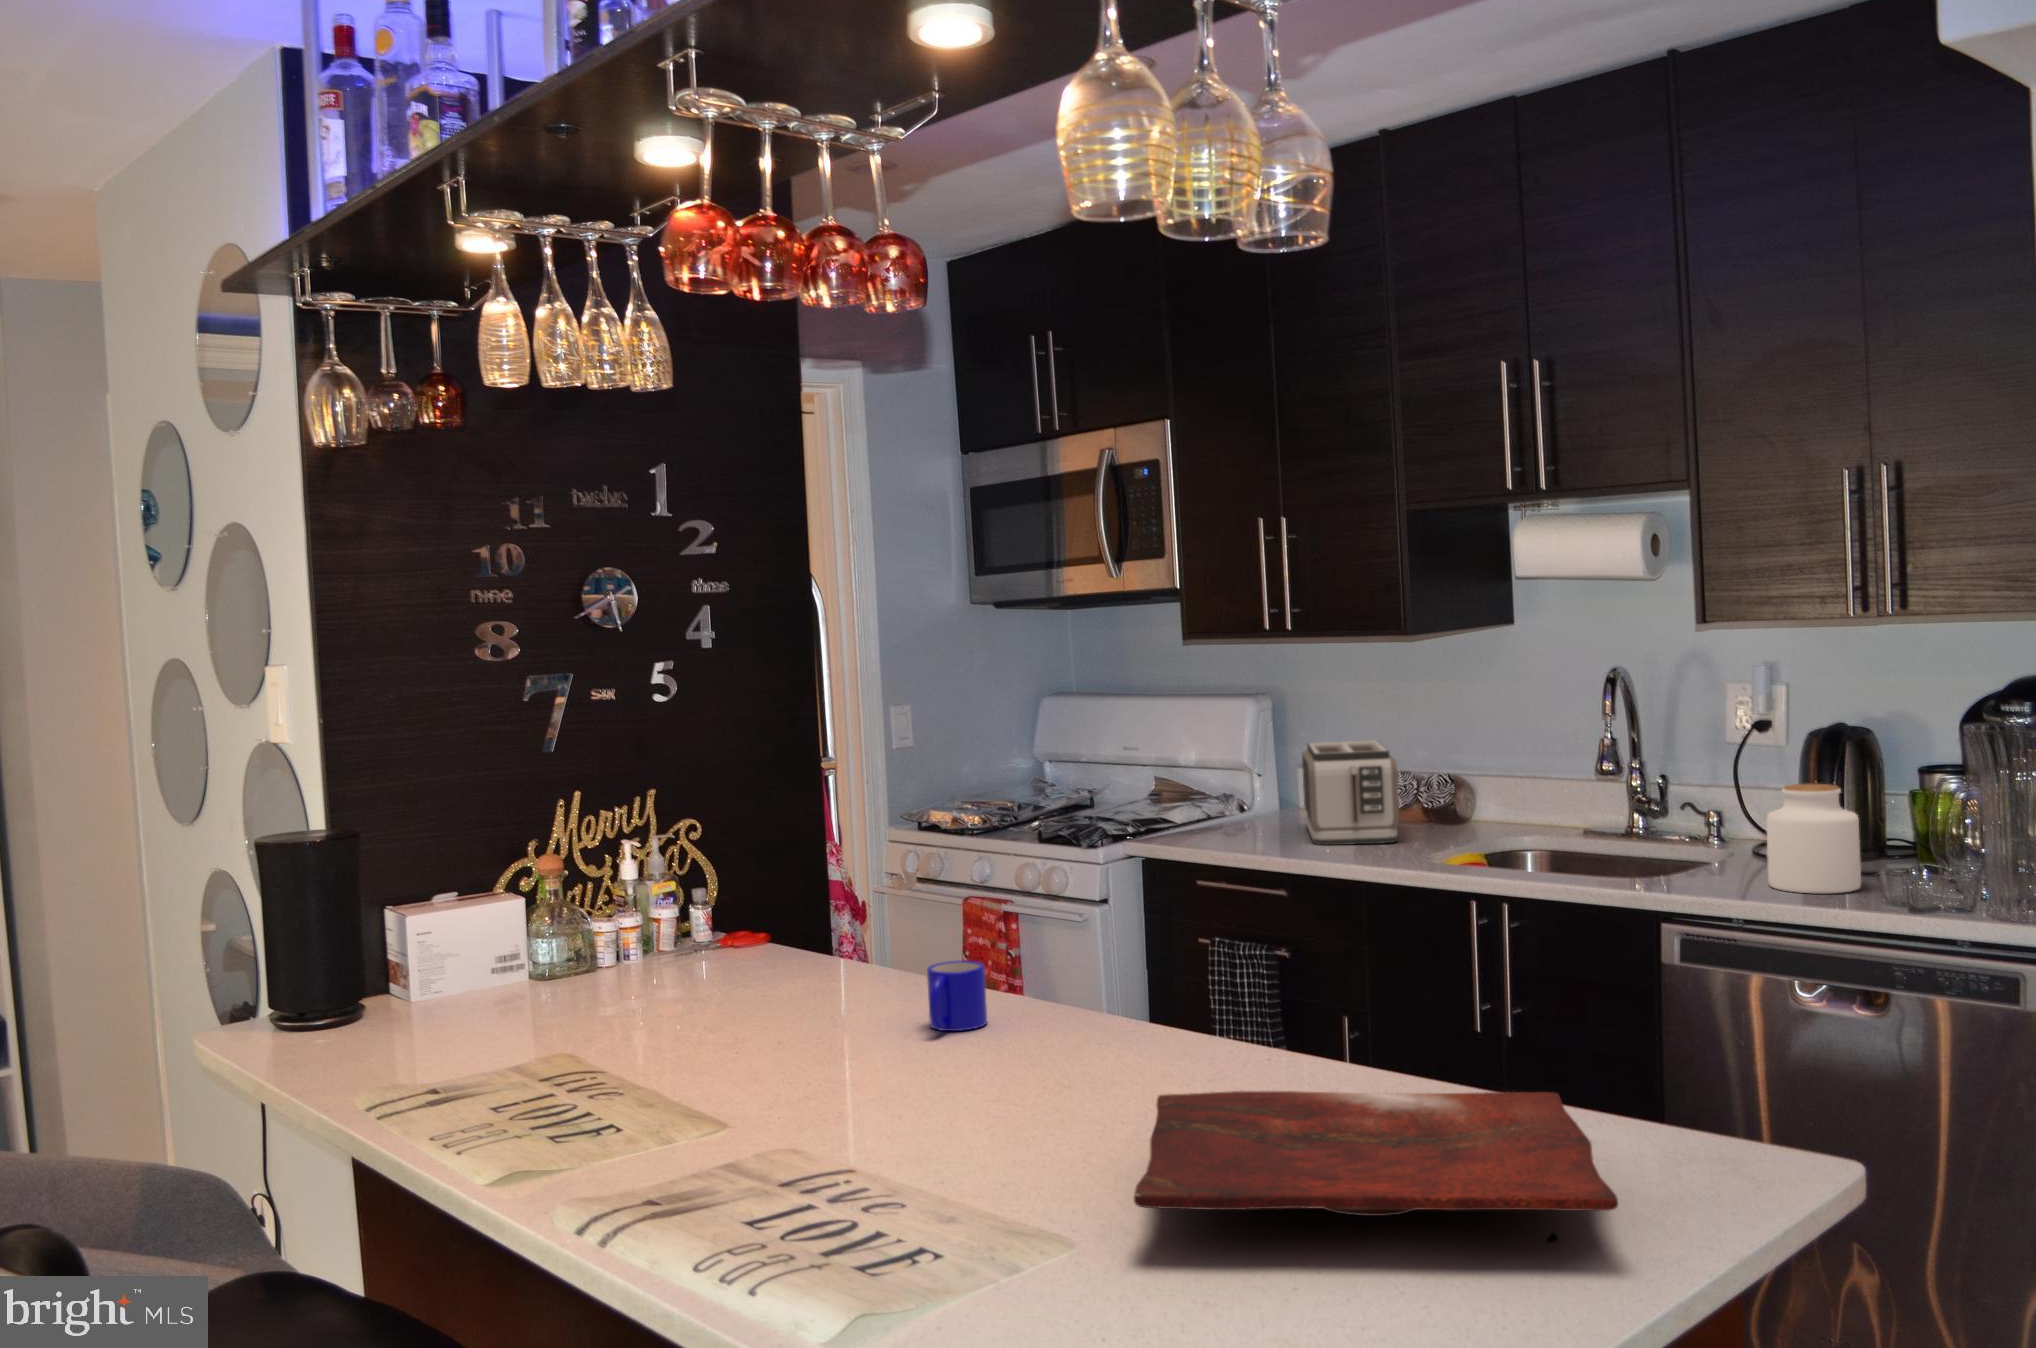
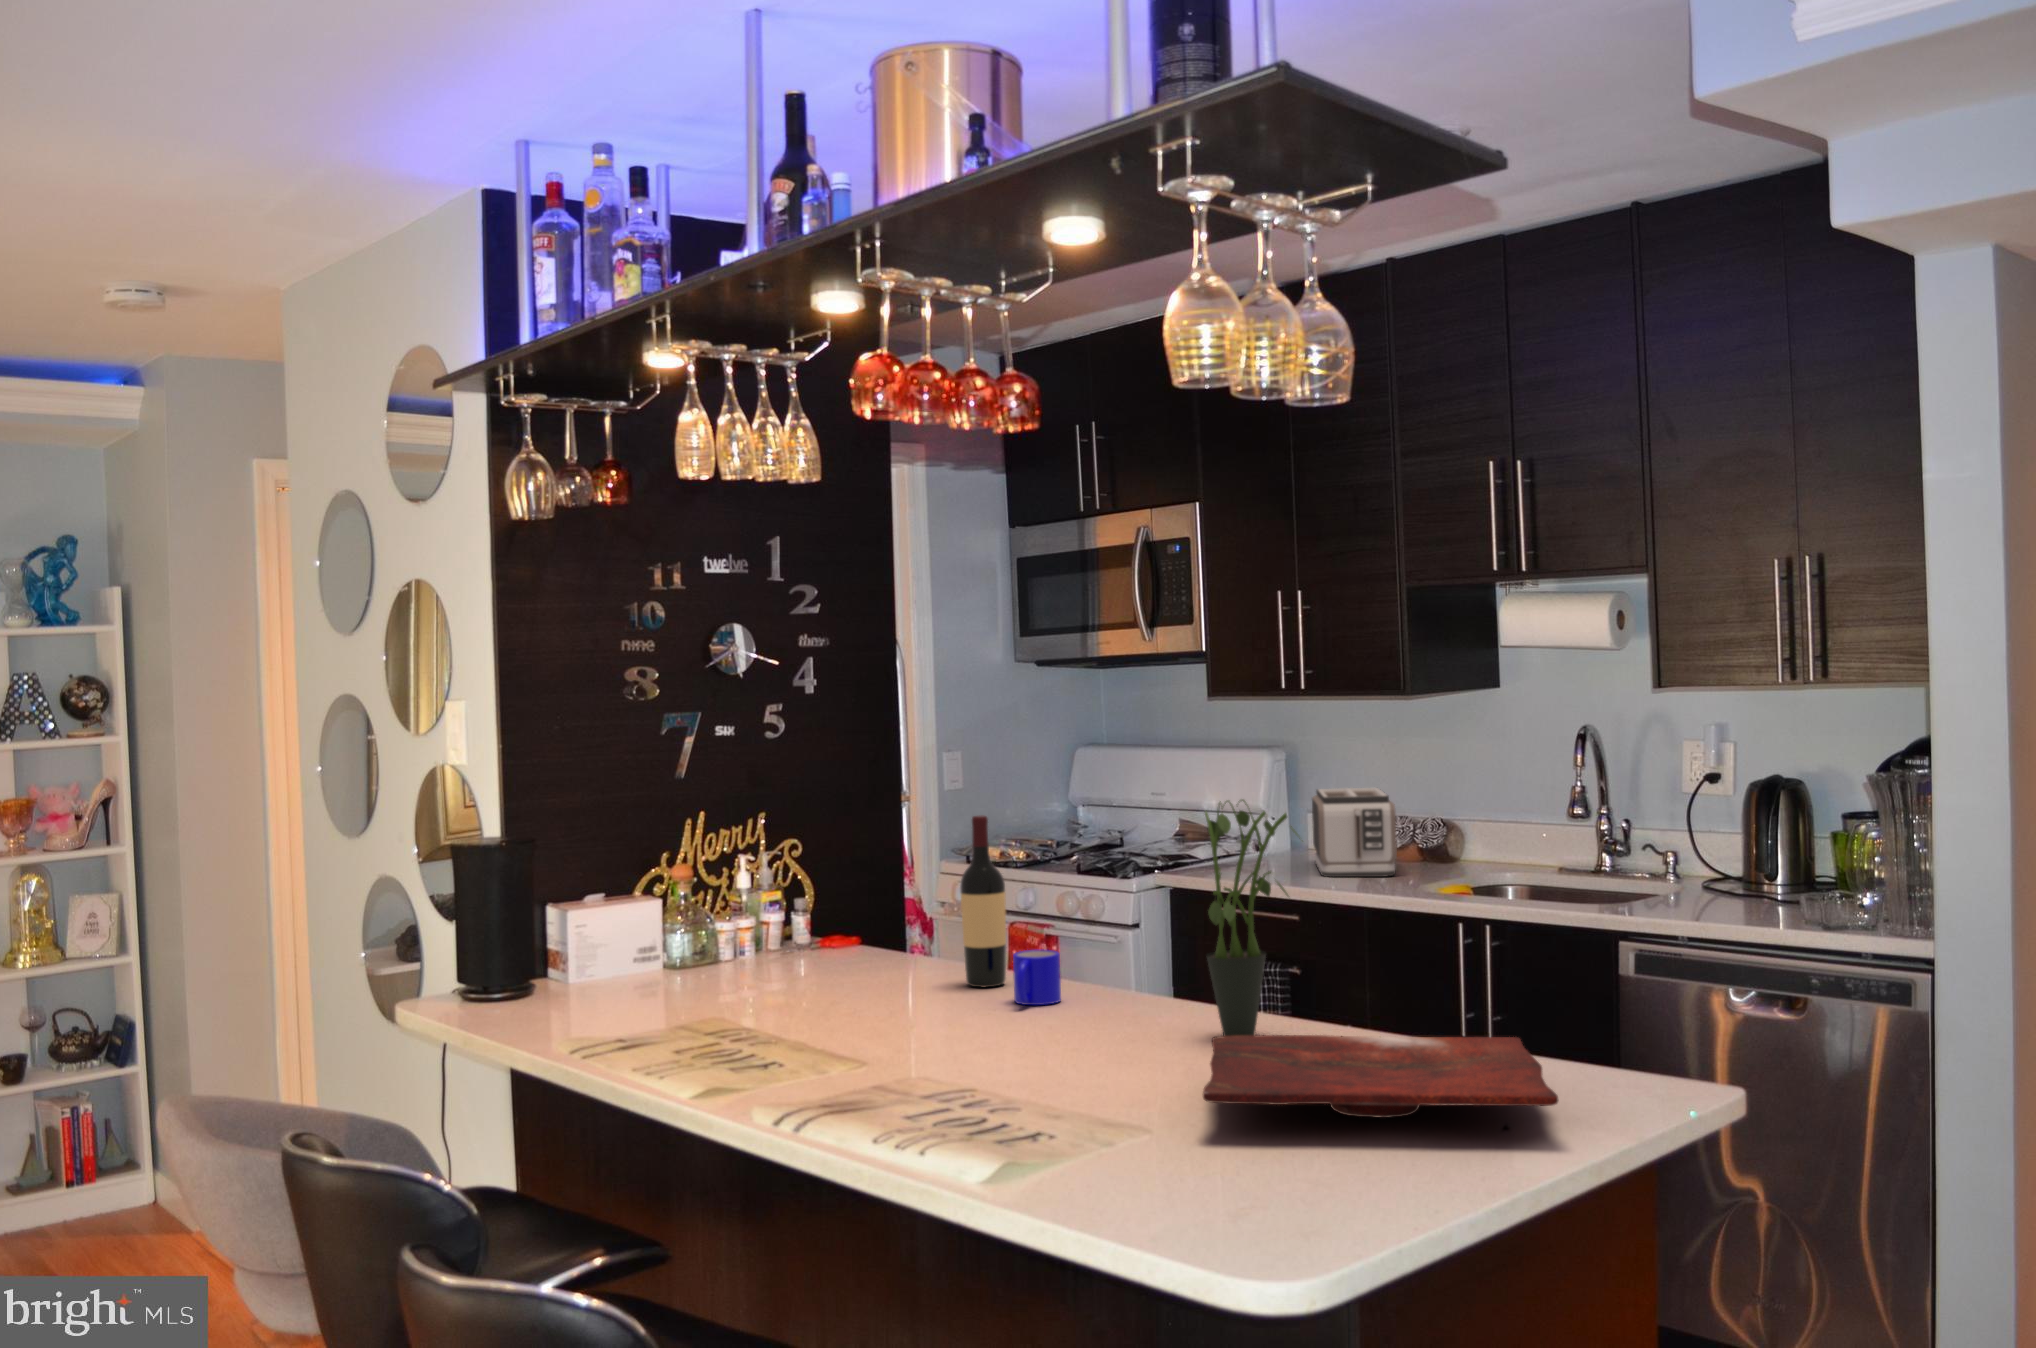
potted plant: none [1153,779,1279,1081] -> present [1205,800,1298,1036]
jar: present [1766,784,1861,893] -> none [1710,826,1789,918]
wine bottle: none [867,796,925,1004] -> present [960,815,1006,987]

